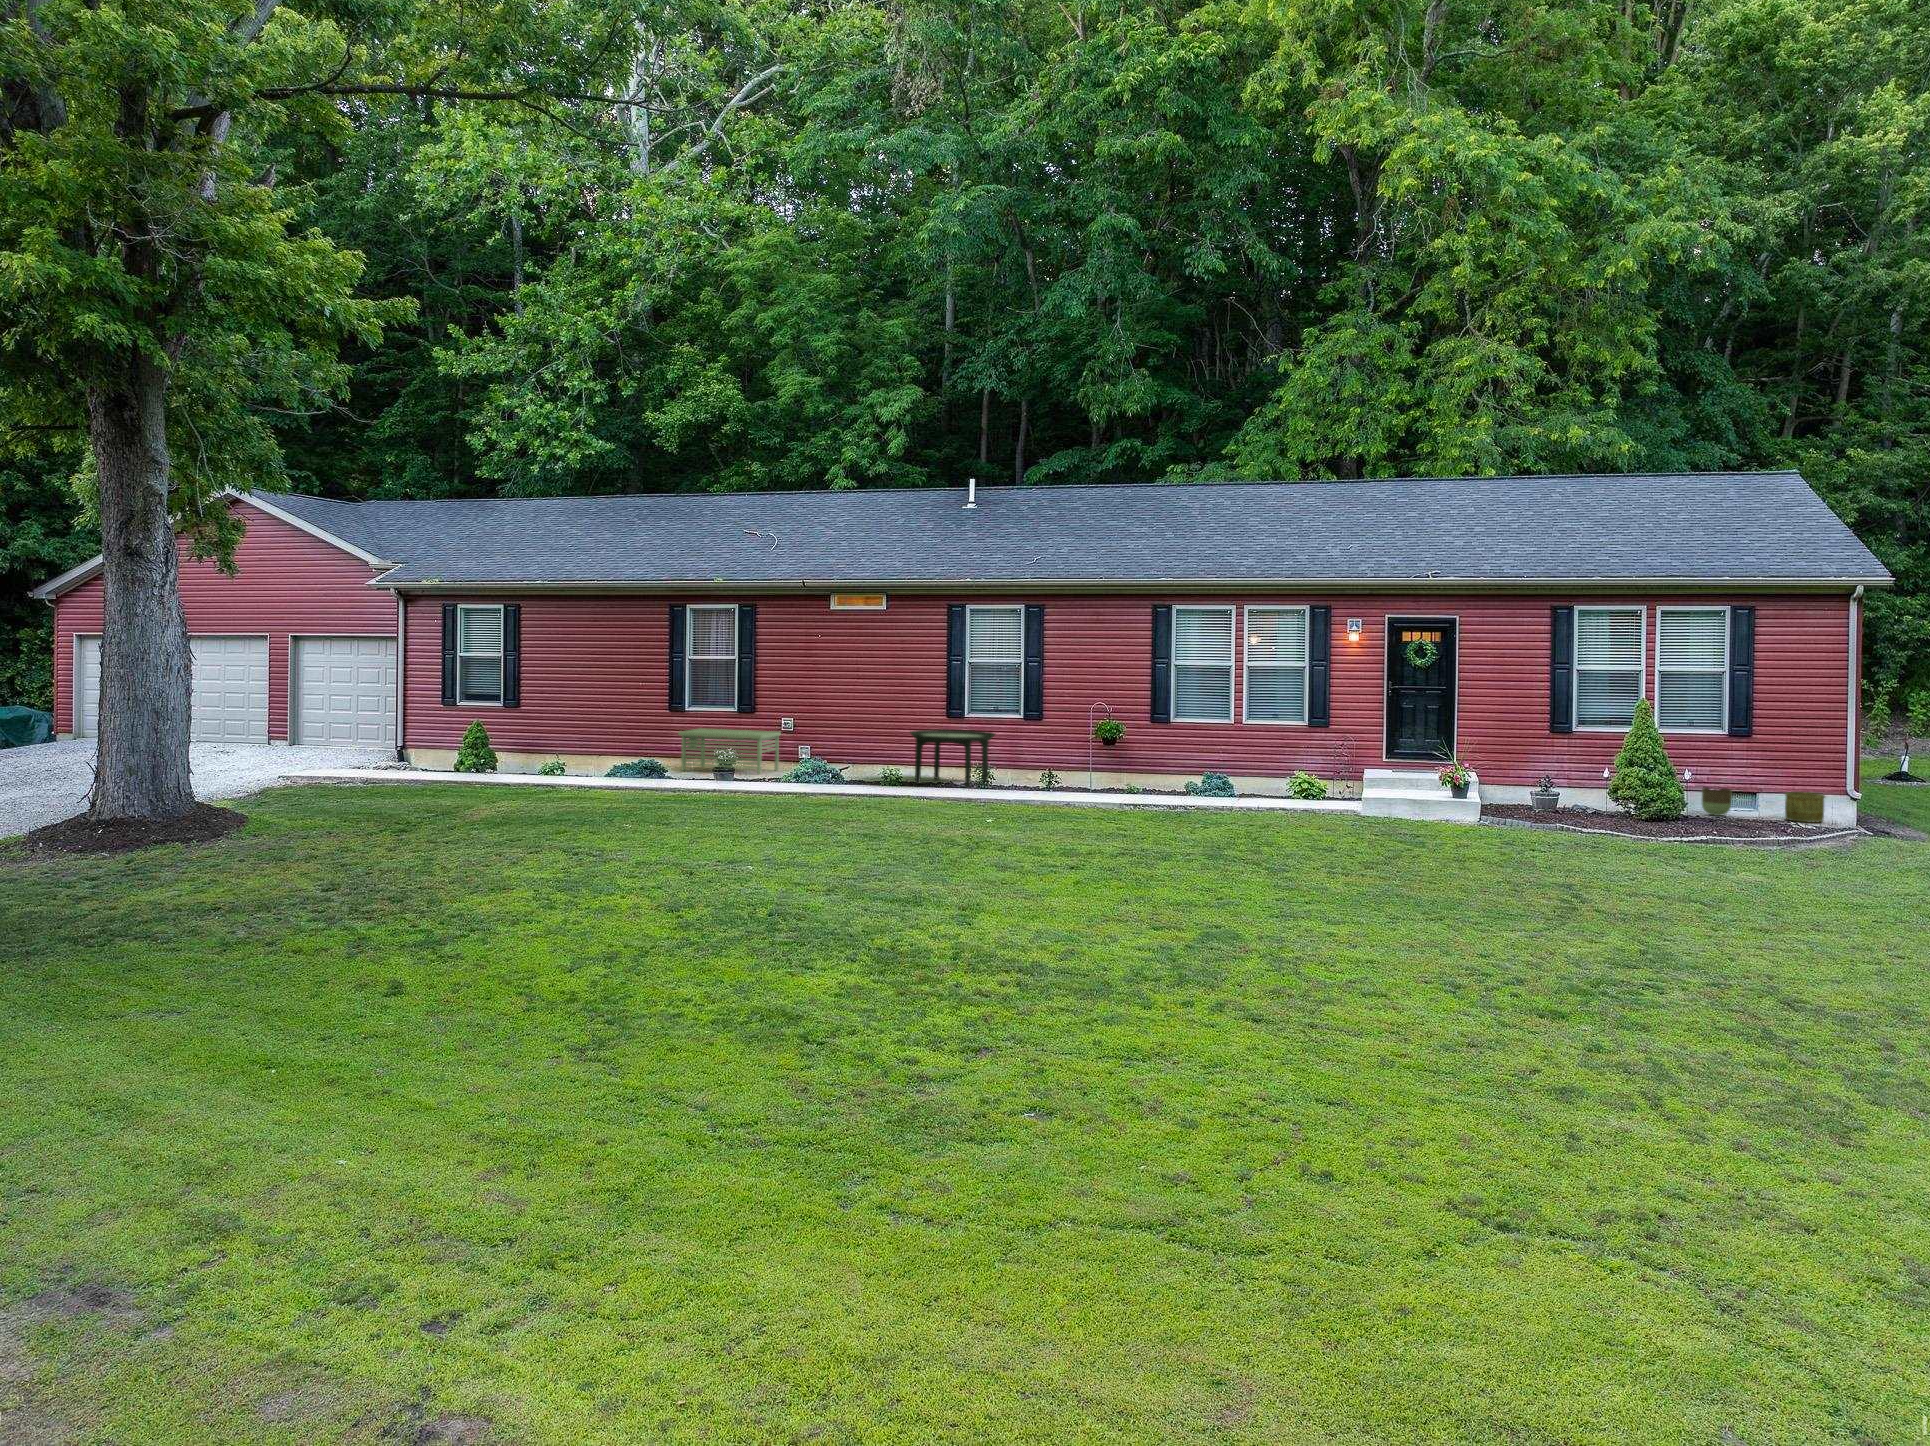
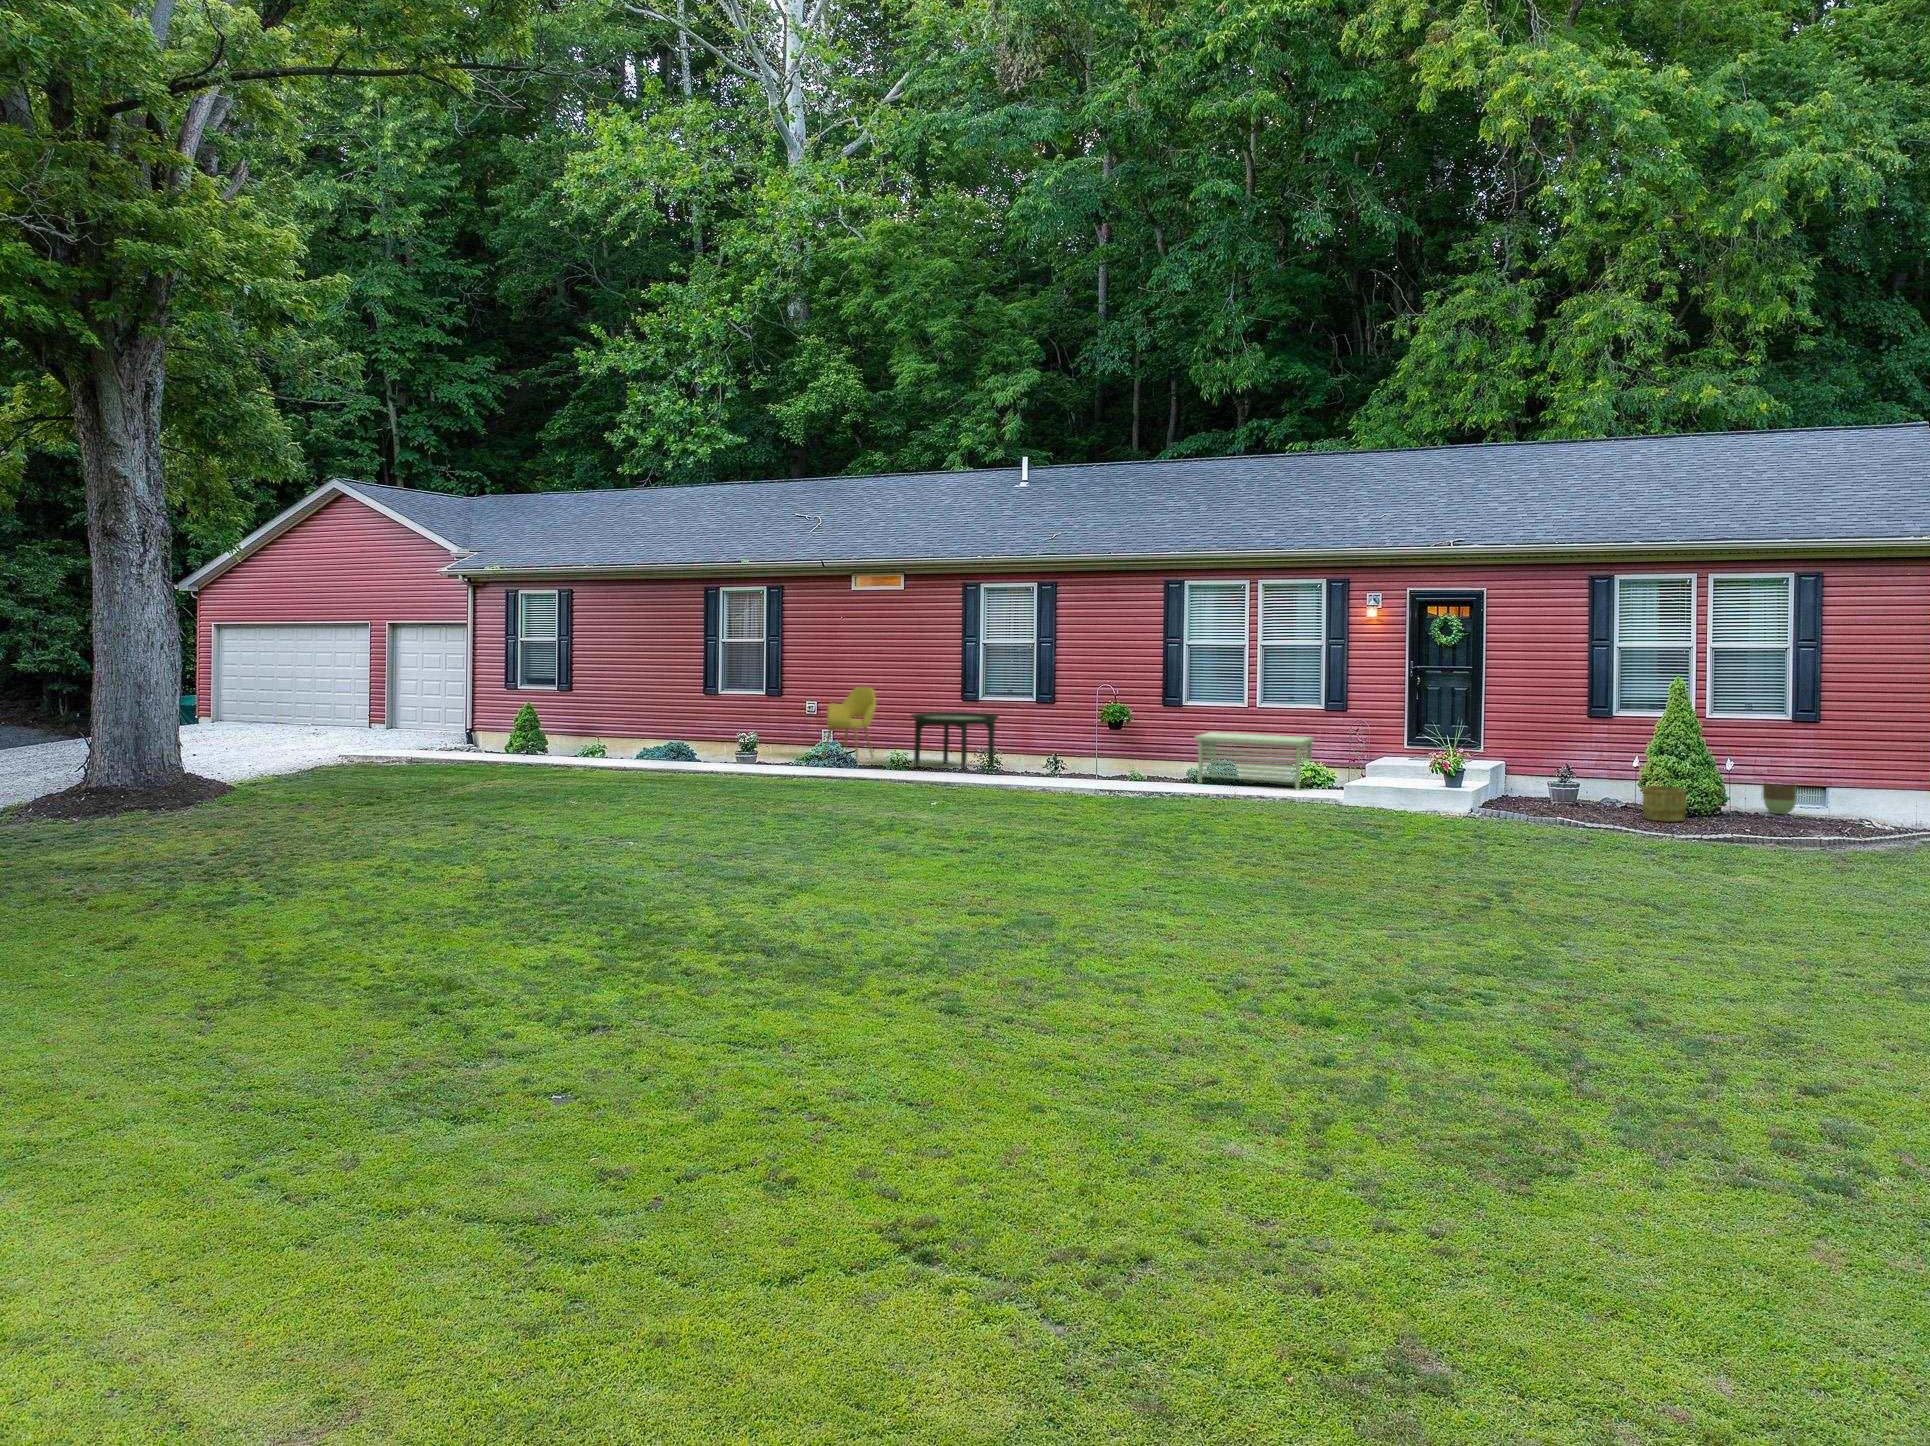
chair: none [813,705,864,780] -> present [822,687,876,761]
storage bench: present [678,728,781,775] -> present [1194,732,1314,789]
wooden bucket: present [1785,792,1825,822] -> present [1642,786,1686,822]

